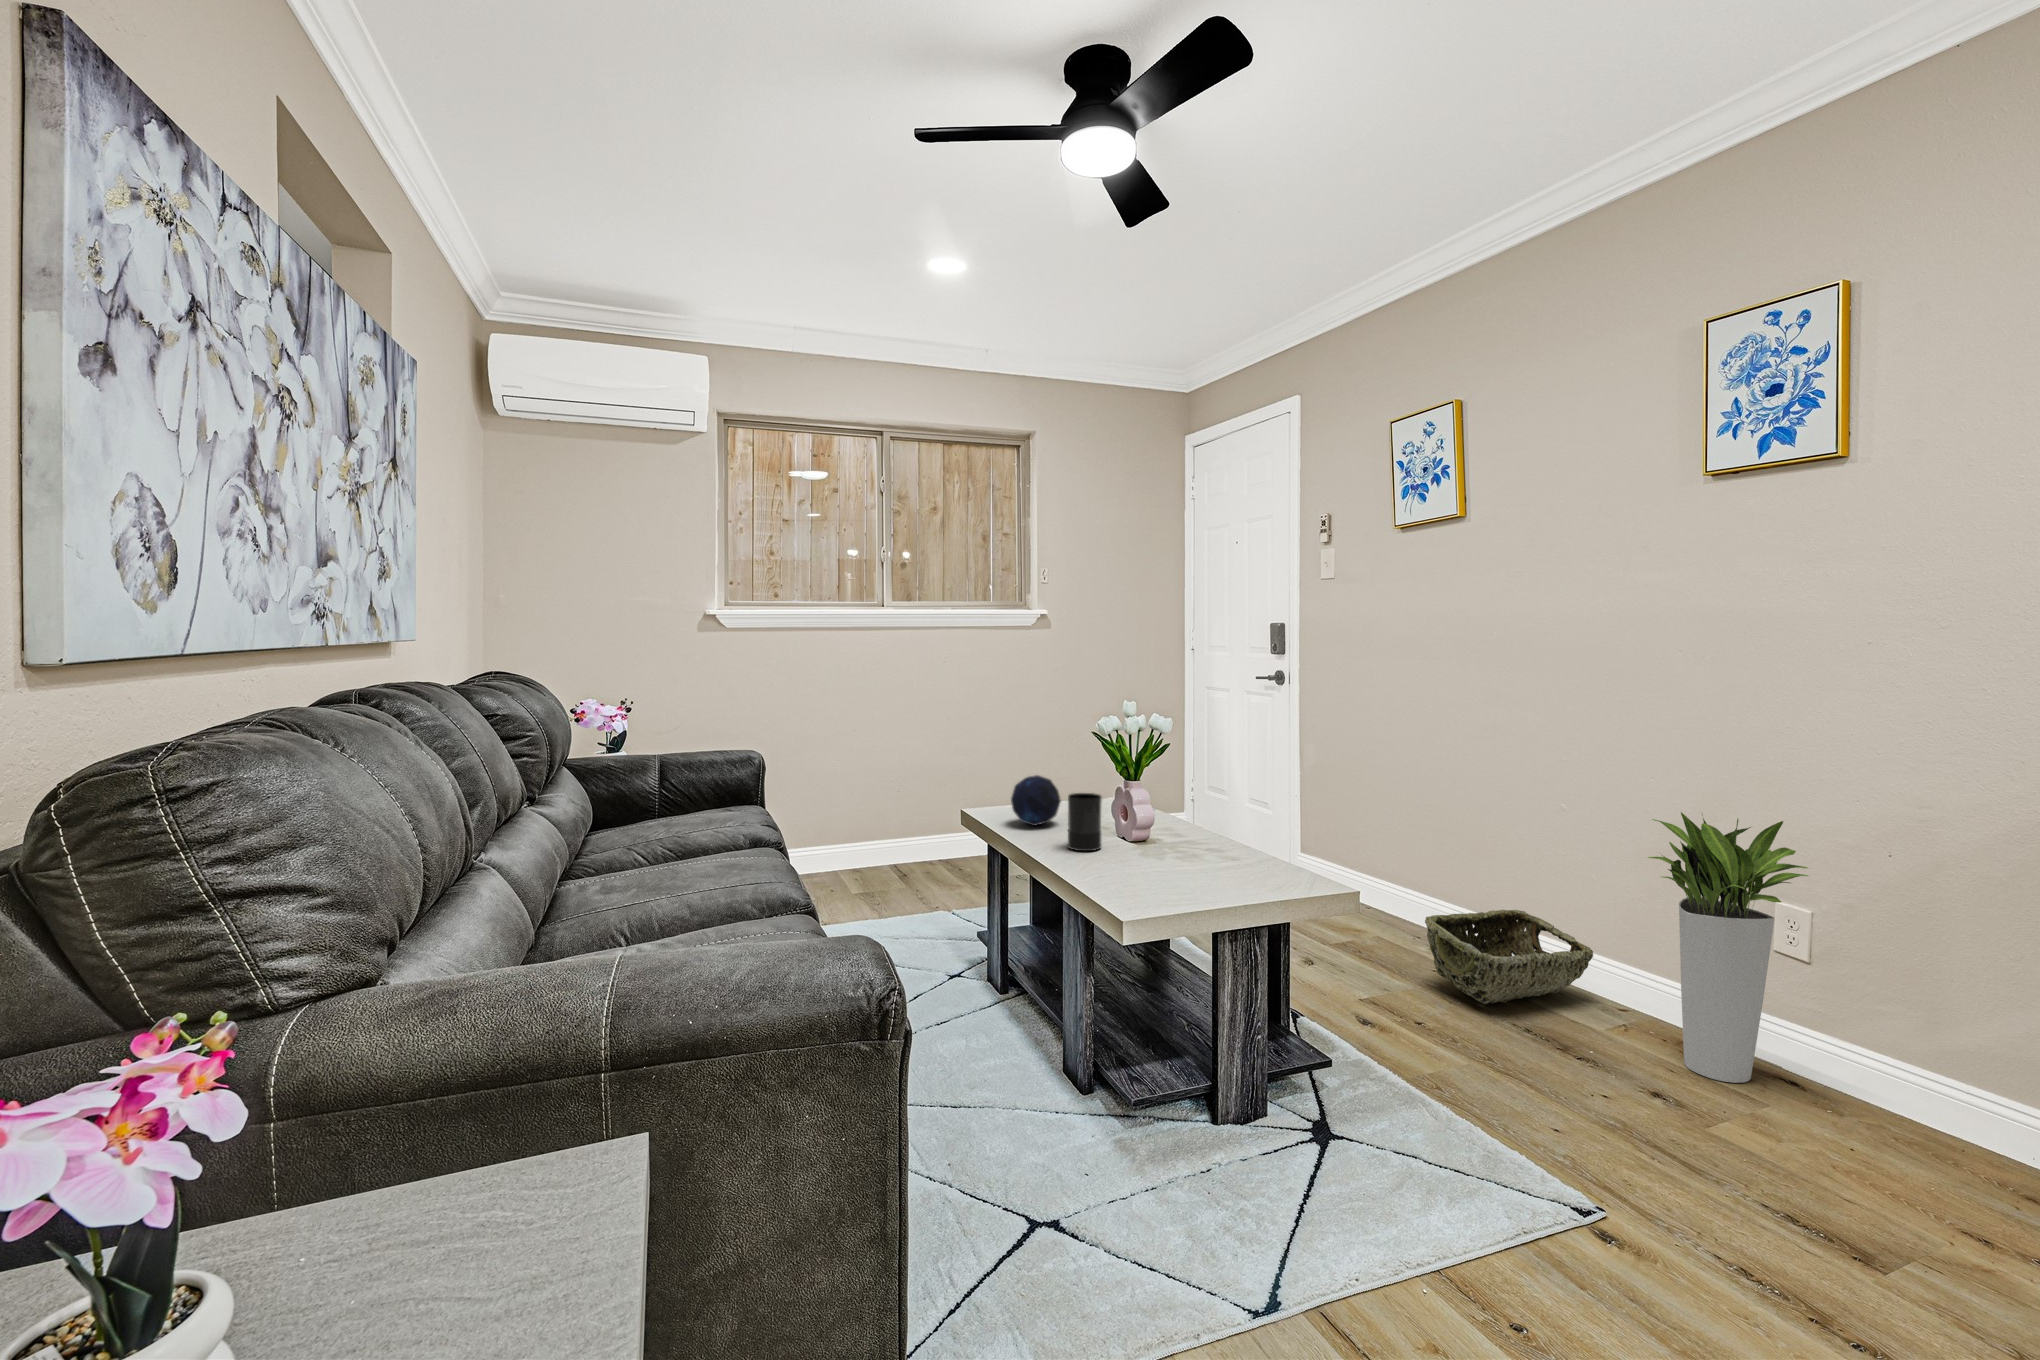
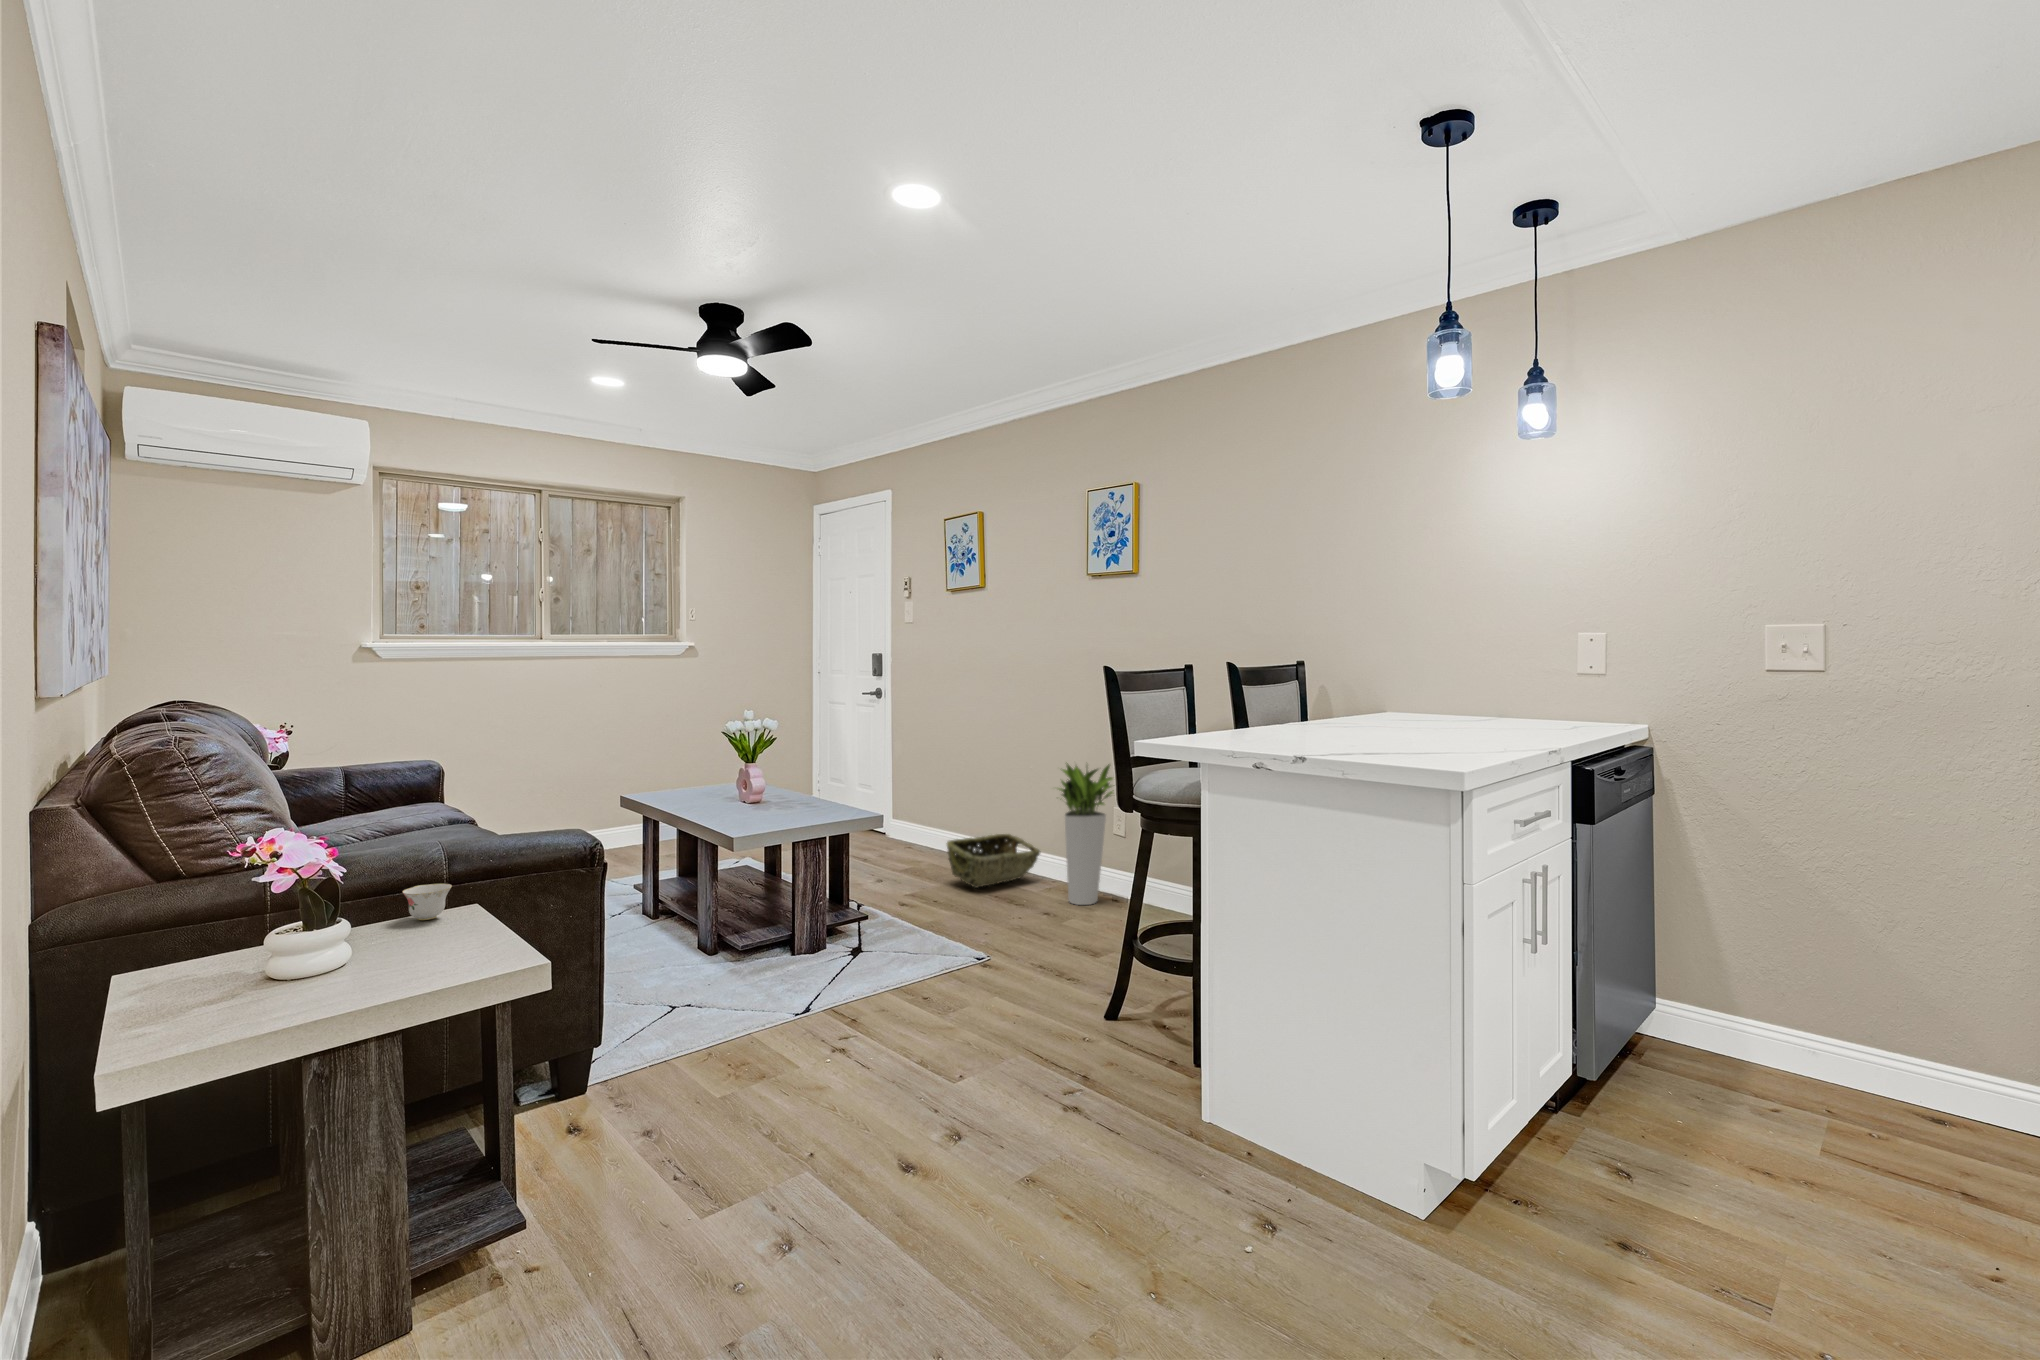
decorative orb: present [1011,775,1061,826] -> none [661,764,699,799]
candle: present [1068,793,1102,851] -> none [699,770,726,809]
teacup: none [404,1141,527,1260] -> present [402,884,452,920]

